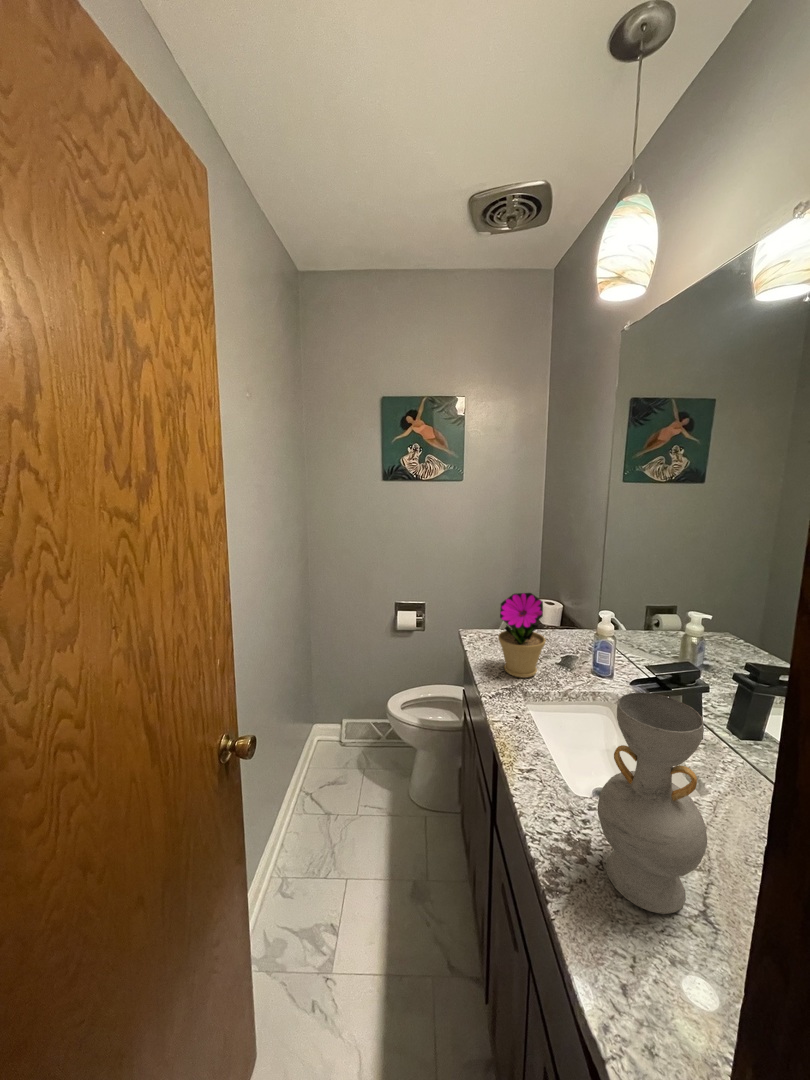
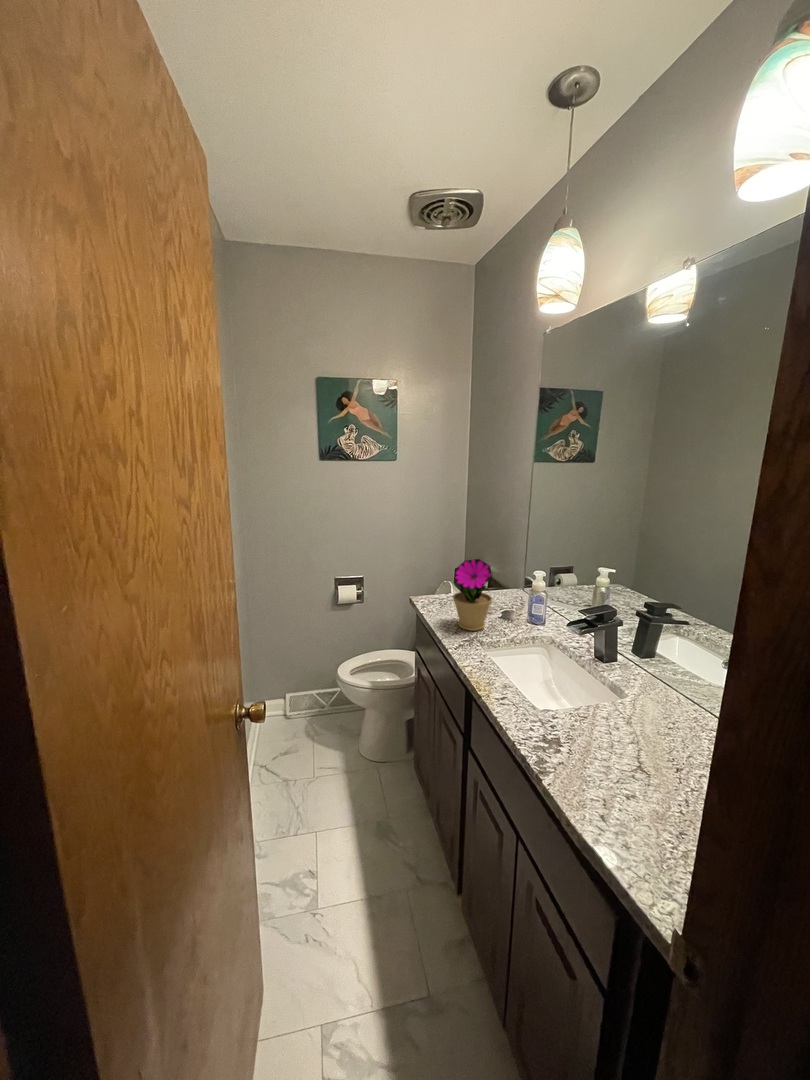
decorative vase: present [598,692,707,914] -> none [569,623,644,772]

